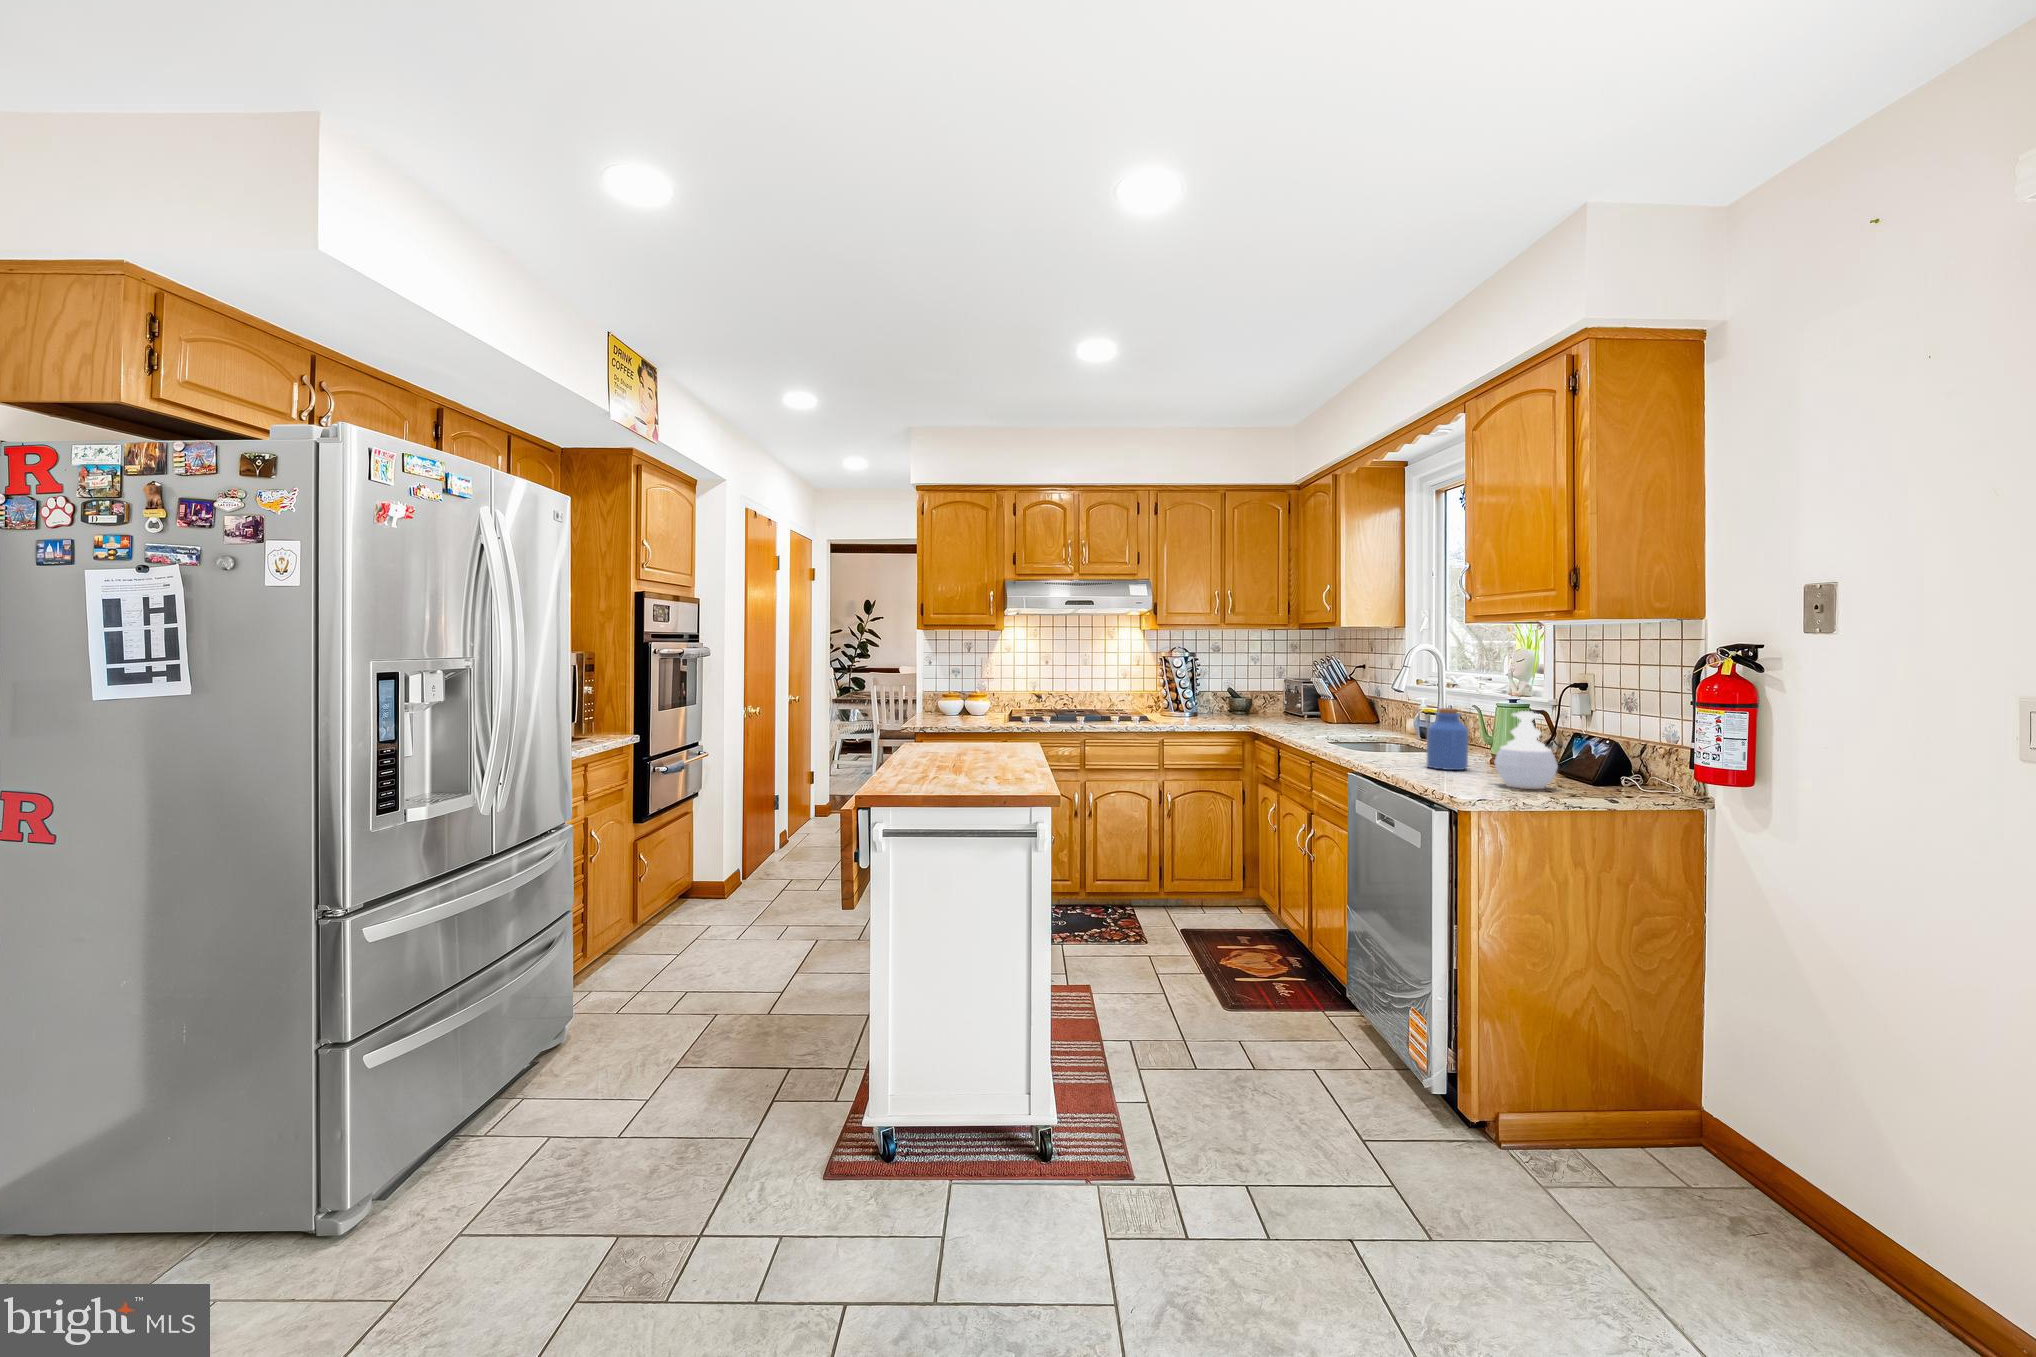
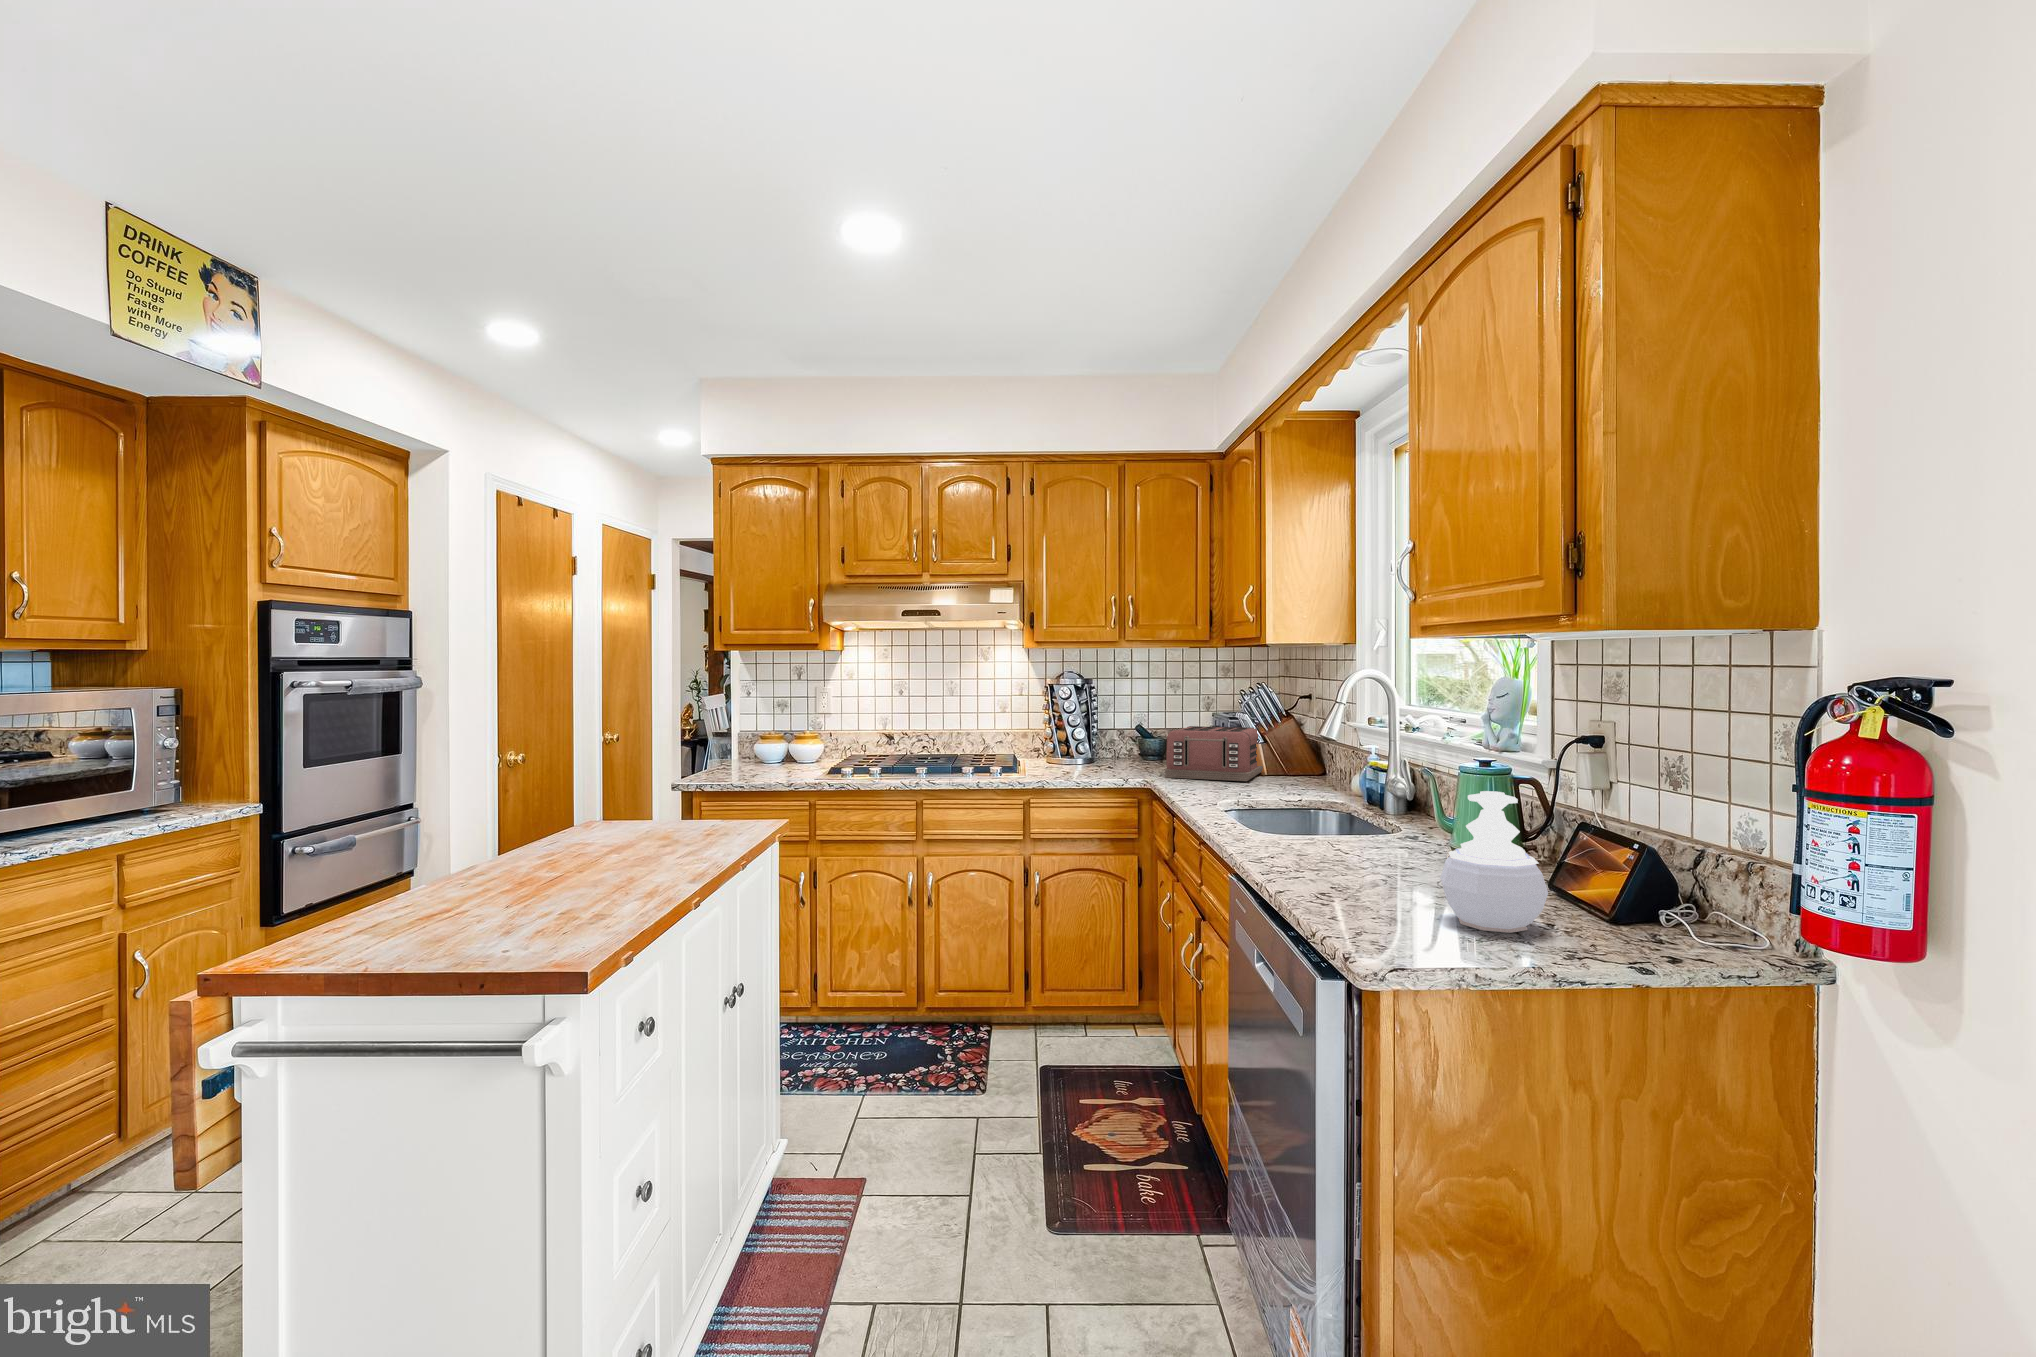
toaster: none [1263,688,1331,727] -> present [1165,726,1263,781]
jar: present [1426,708,1468,770] -> none [1345,775,1410,877]

